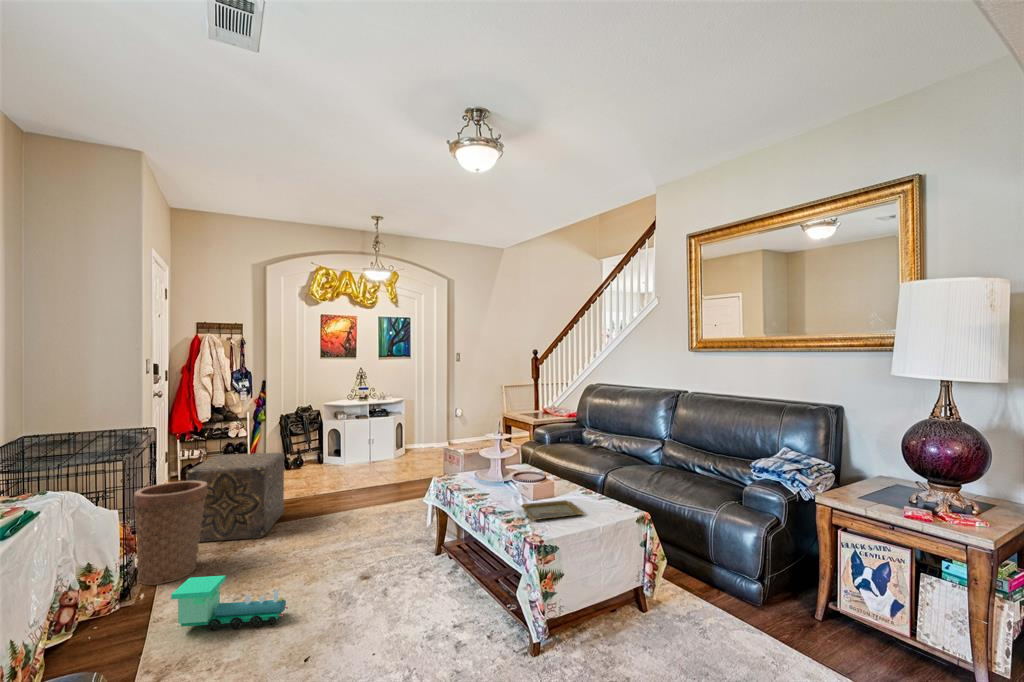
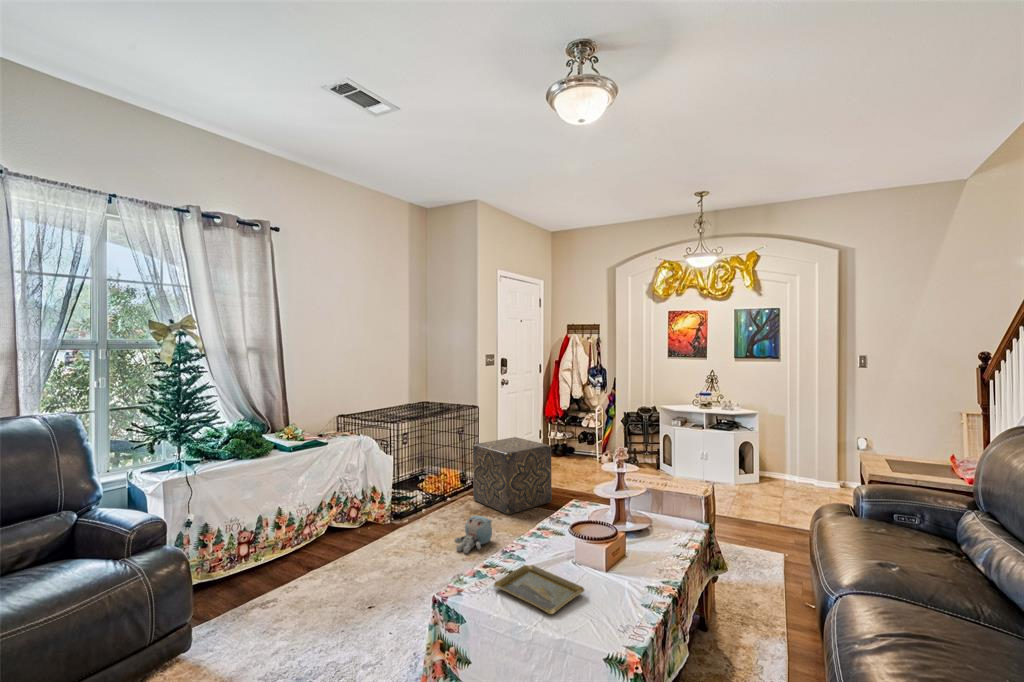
basket: present [134,481,207,585] -> none [414,450,459,522]
plush toy: none [266,535,306,581] -> present [455,516,493,553]
toy train: present [171,575,288,631] -> none [366,519,417,578]

